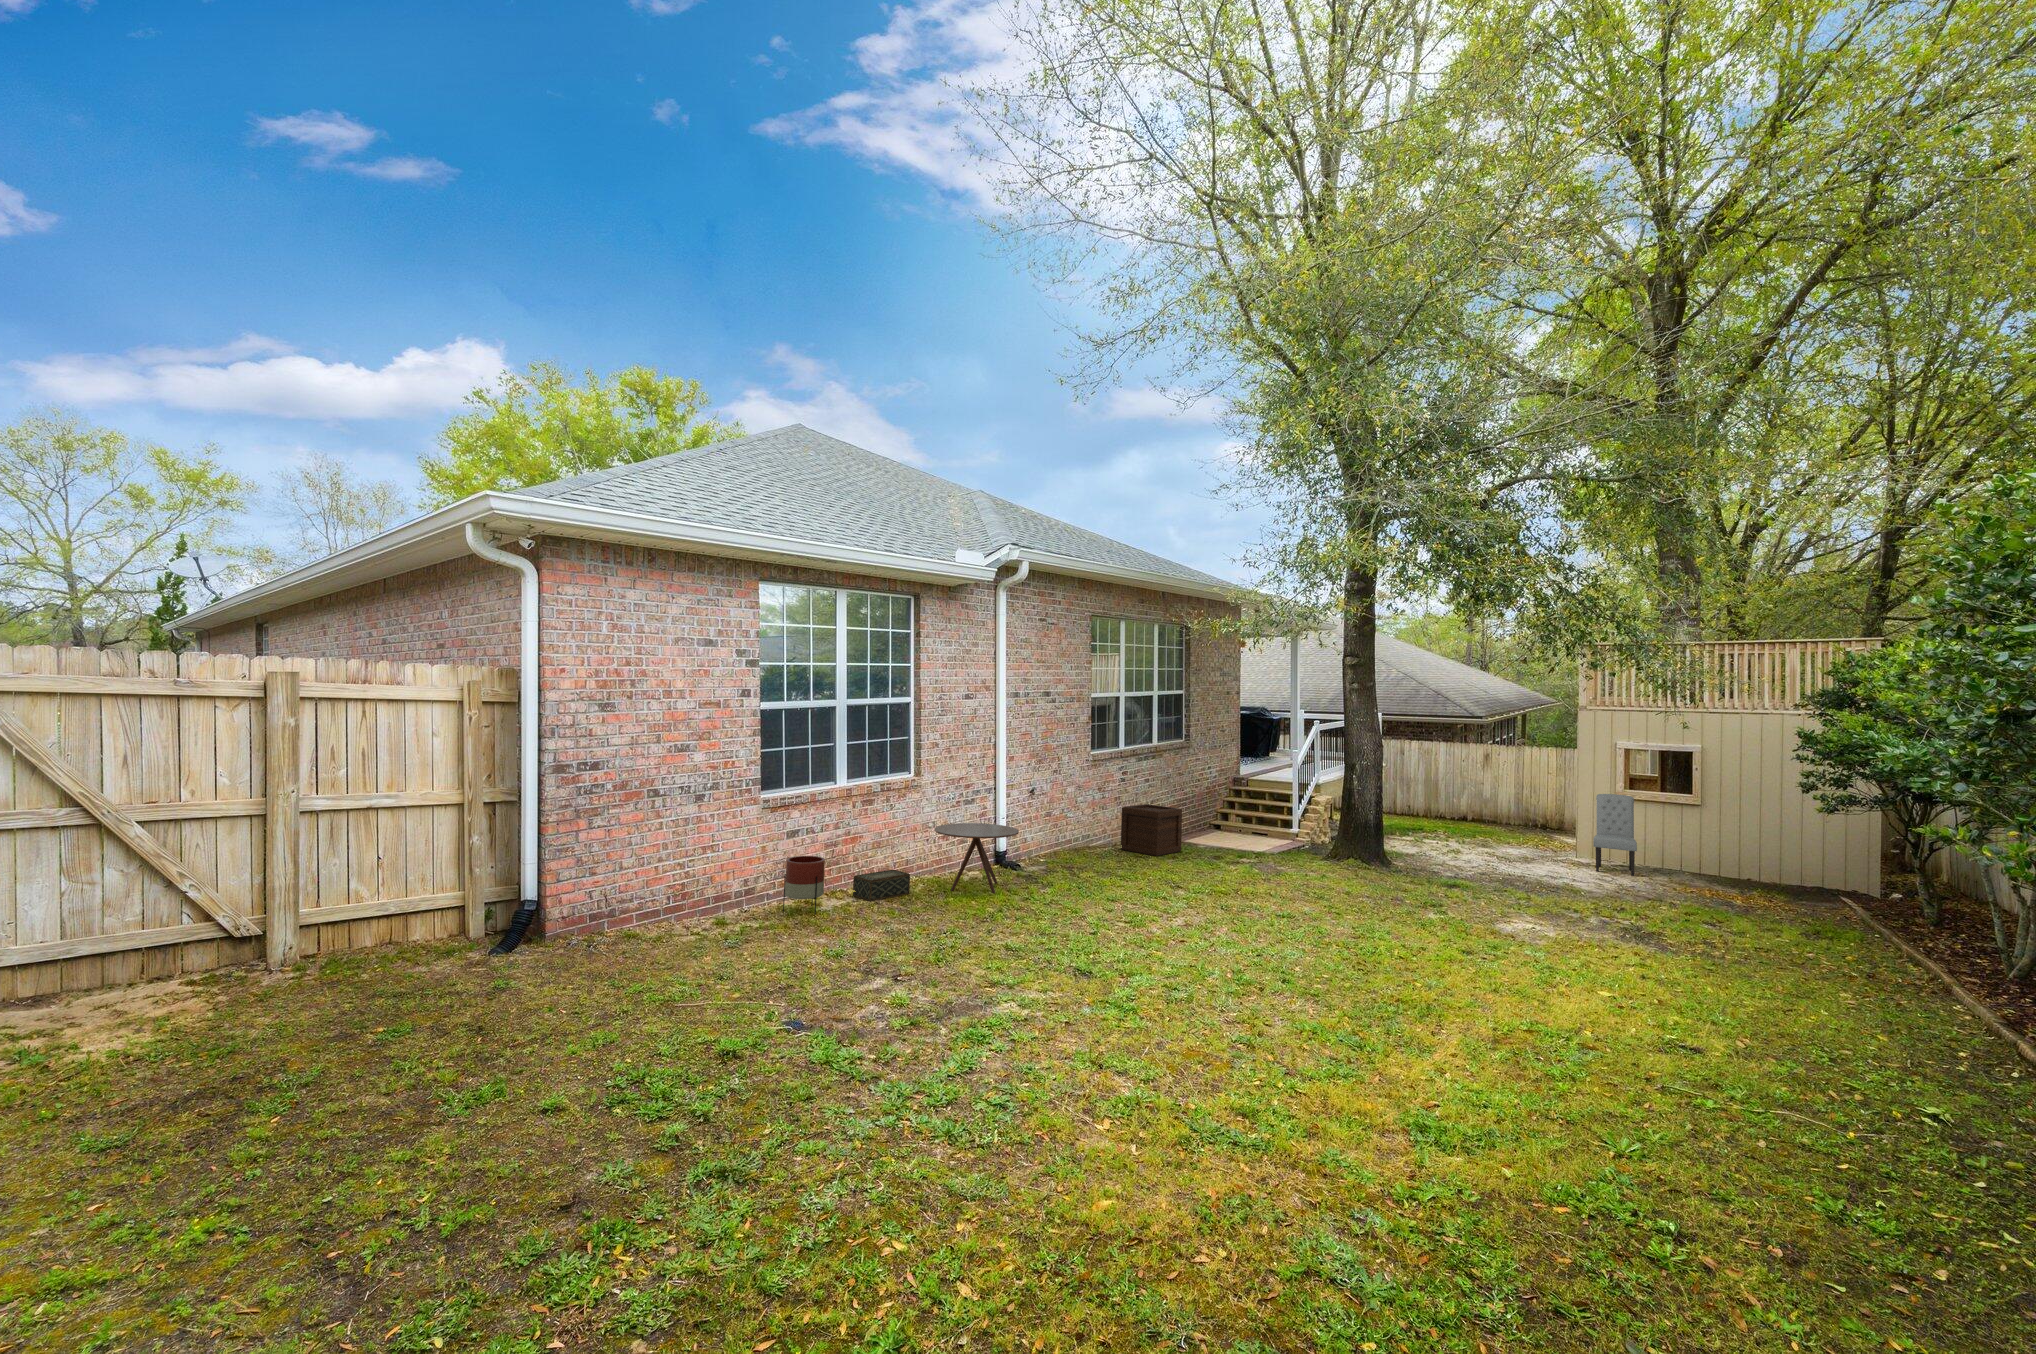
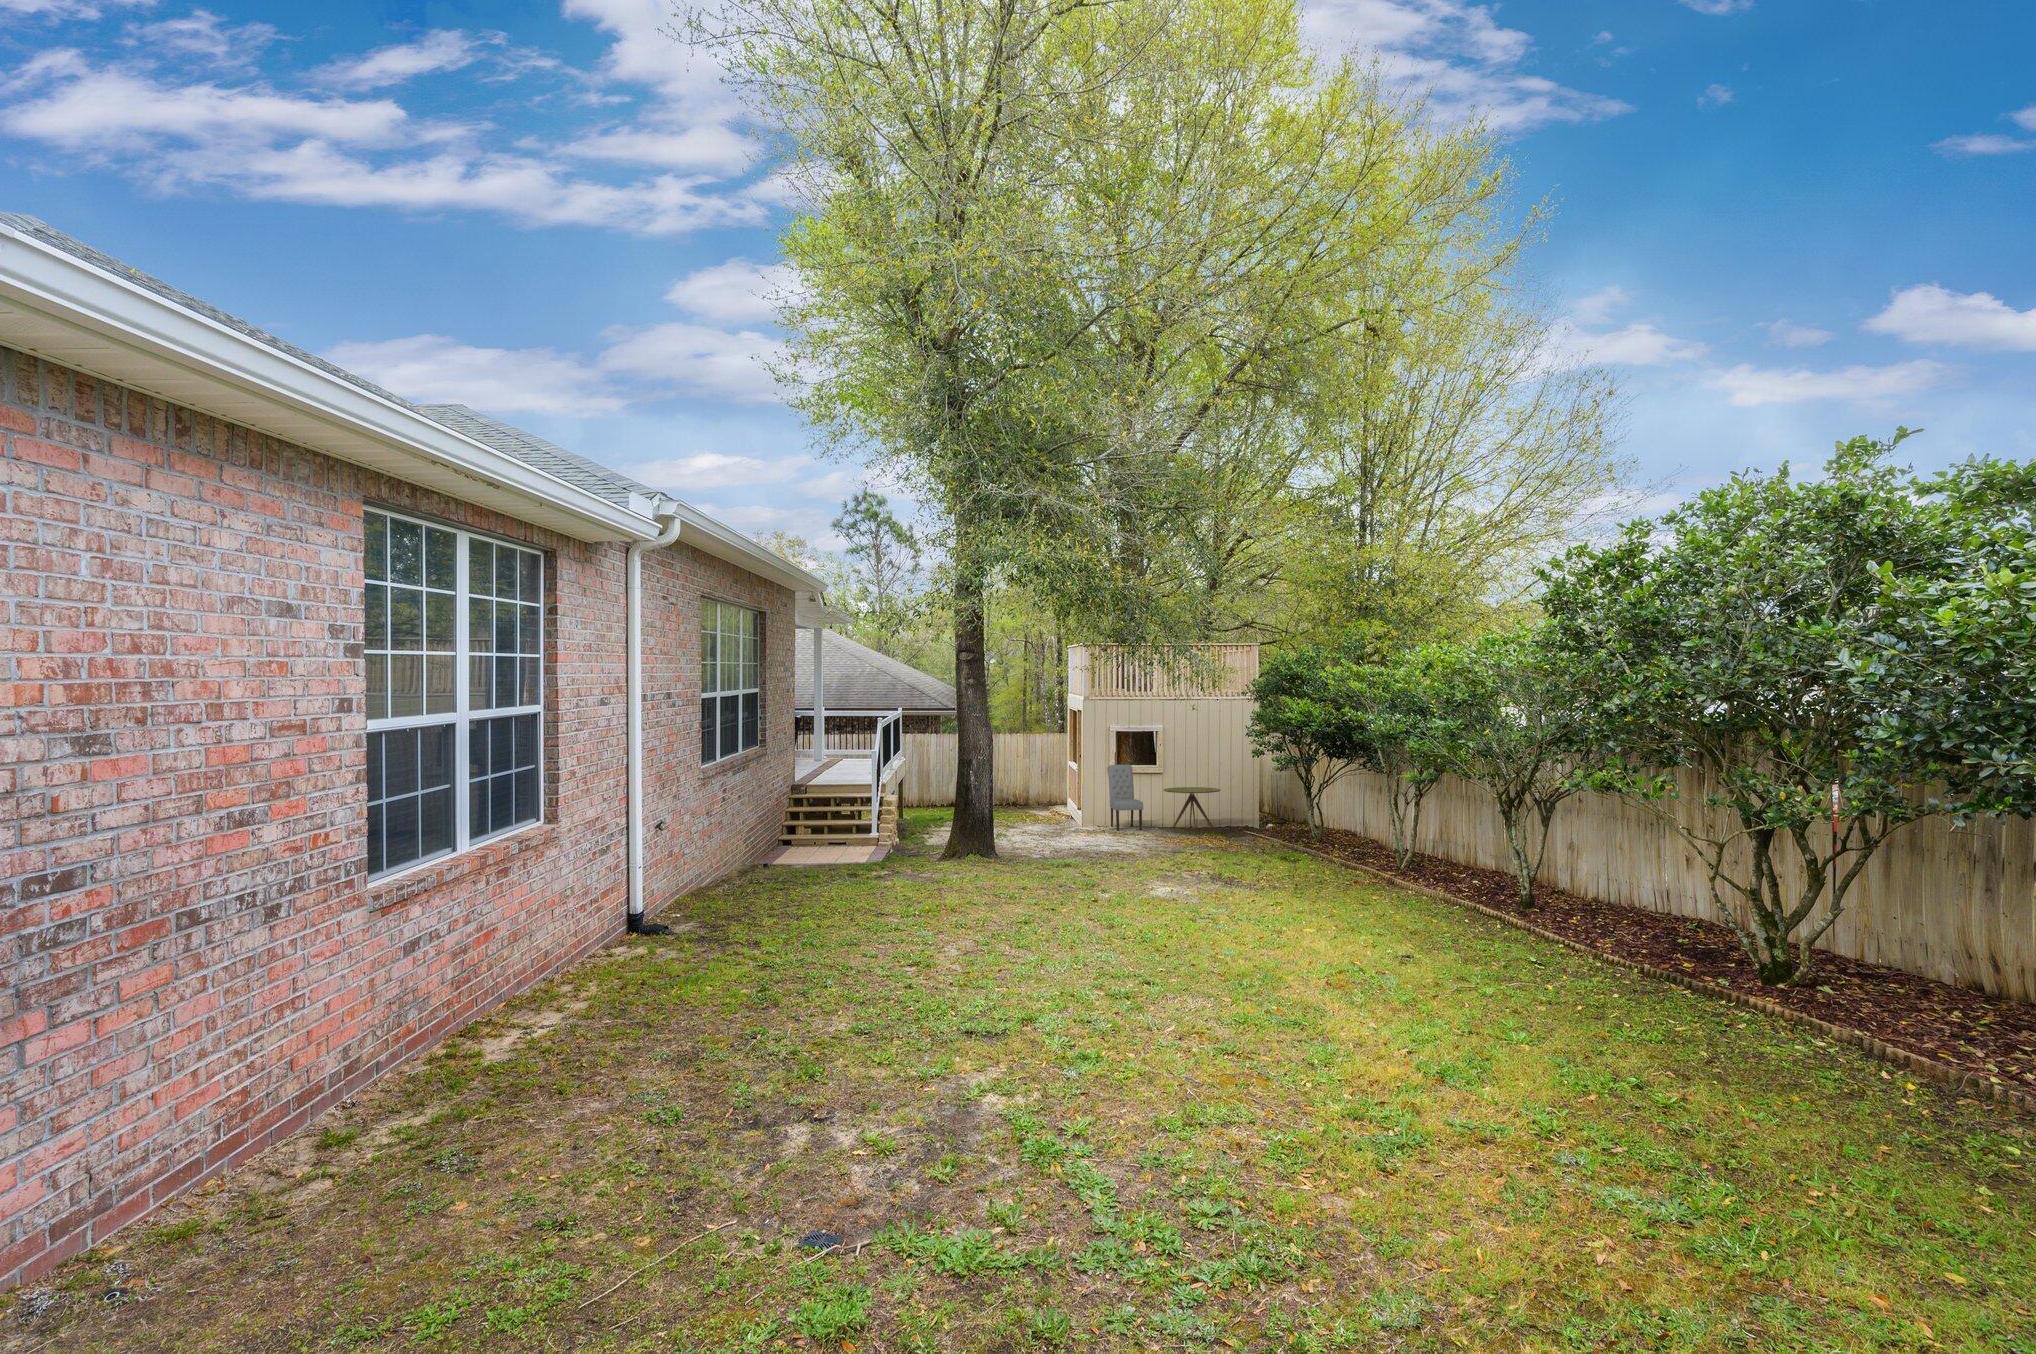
wooden crate: present [1121,804,1182,856] -> none [727,826,794,887]
round table: present [934,823,1019,893] -> present [1164,787,1221,830]
planter: present [783,856,825,914] -> none [409,976,485,1087]
woven basket: present [853,870,910,901] -> none [486,972,571,1029]

